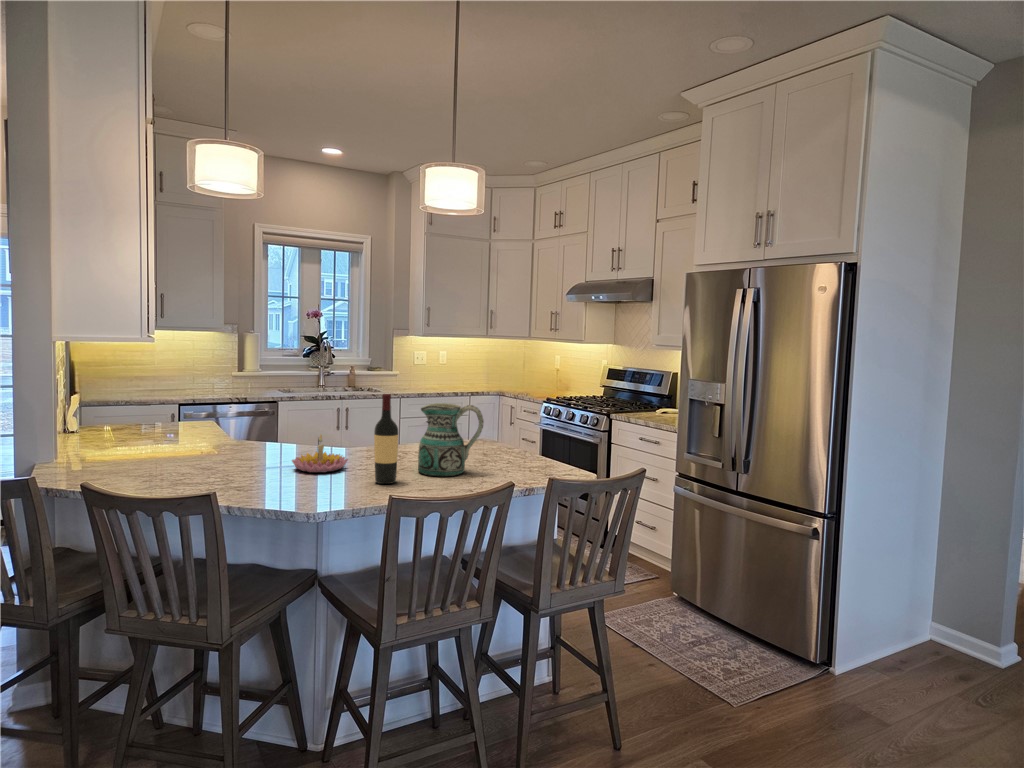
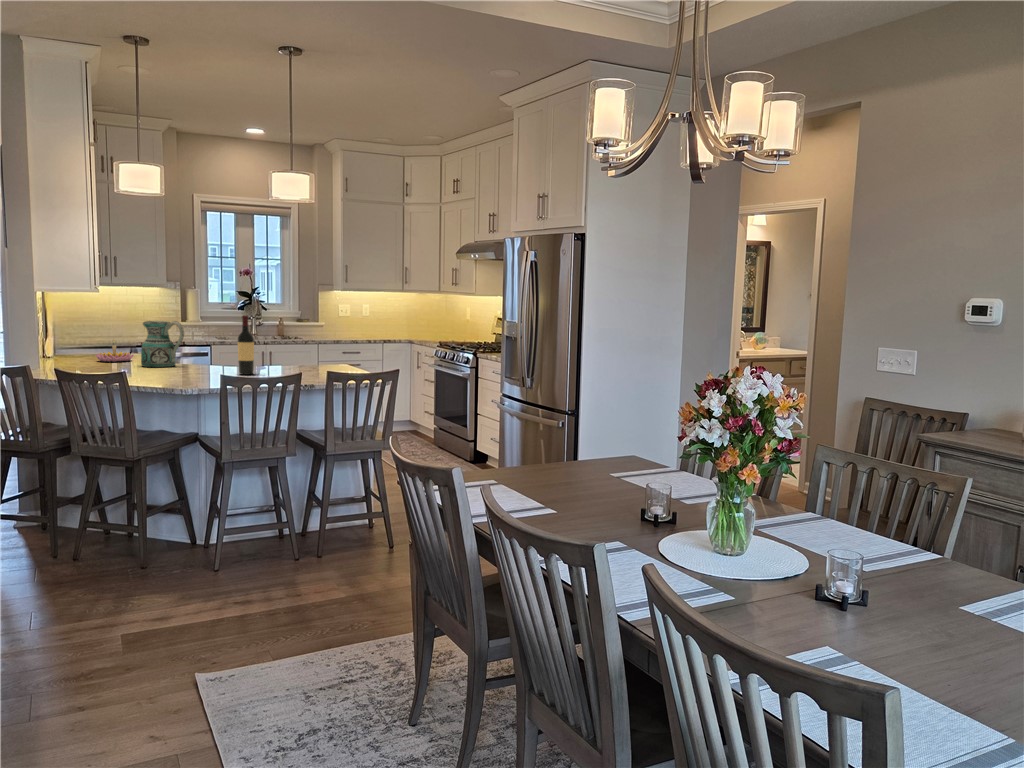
ceramic pitcher: present [418,403,484,476] -> present [141,321,184,367]
candle holder: present [292,435,348,473] -> present [96,339,134,362]

